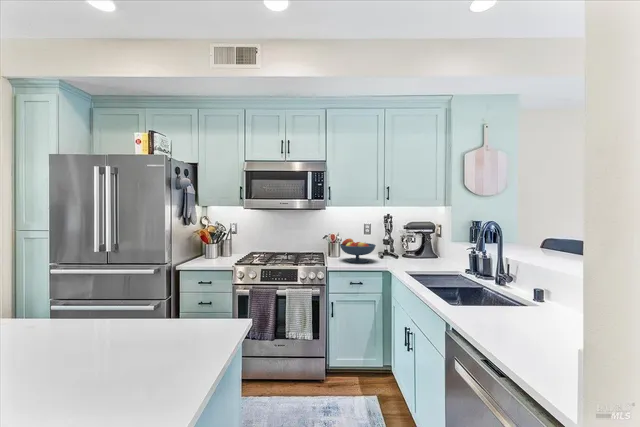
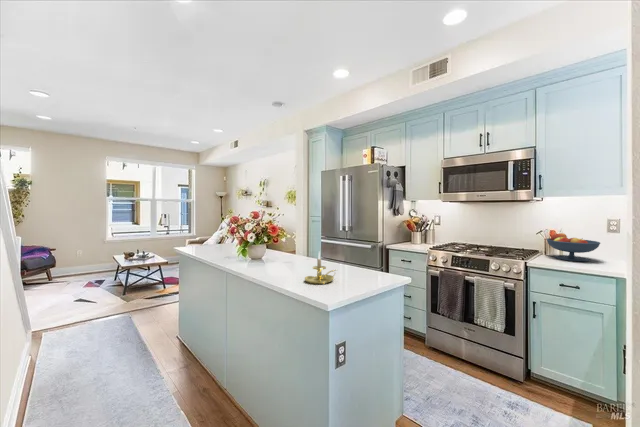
candle holder: none [77,298,141,360] -> present [305,252,335,284]

